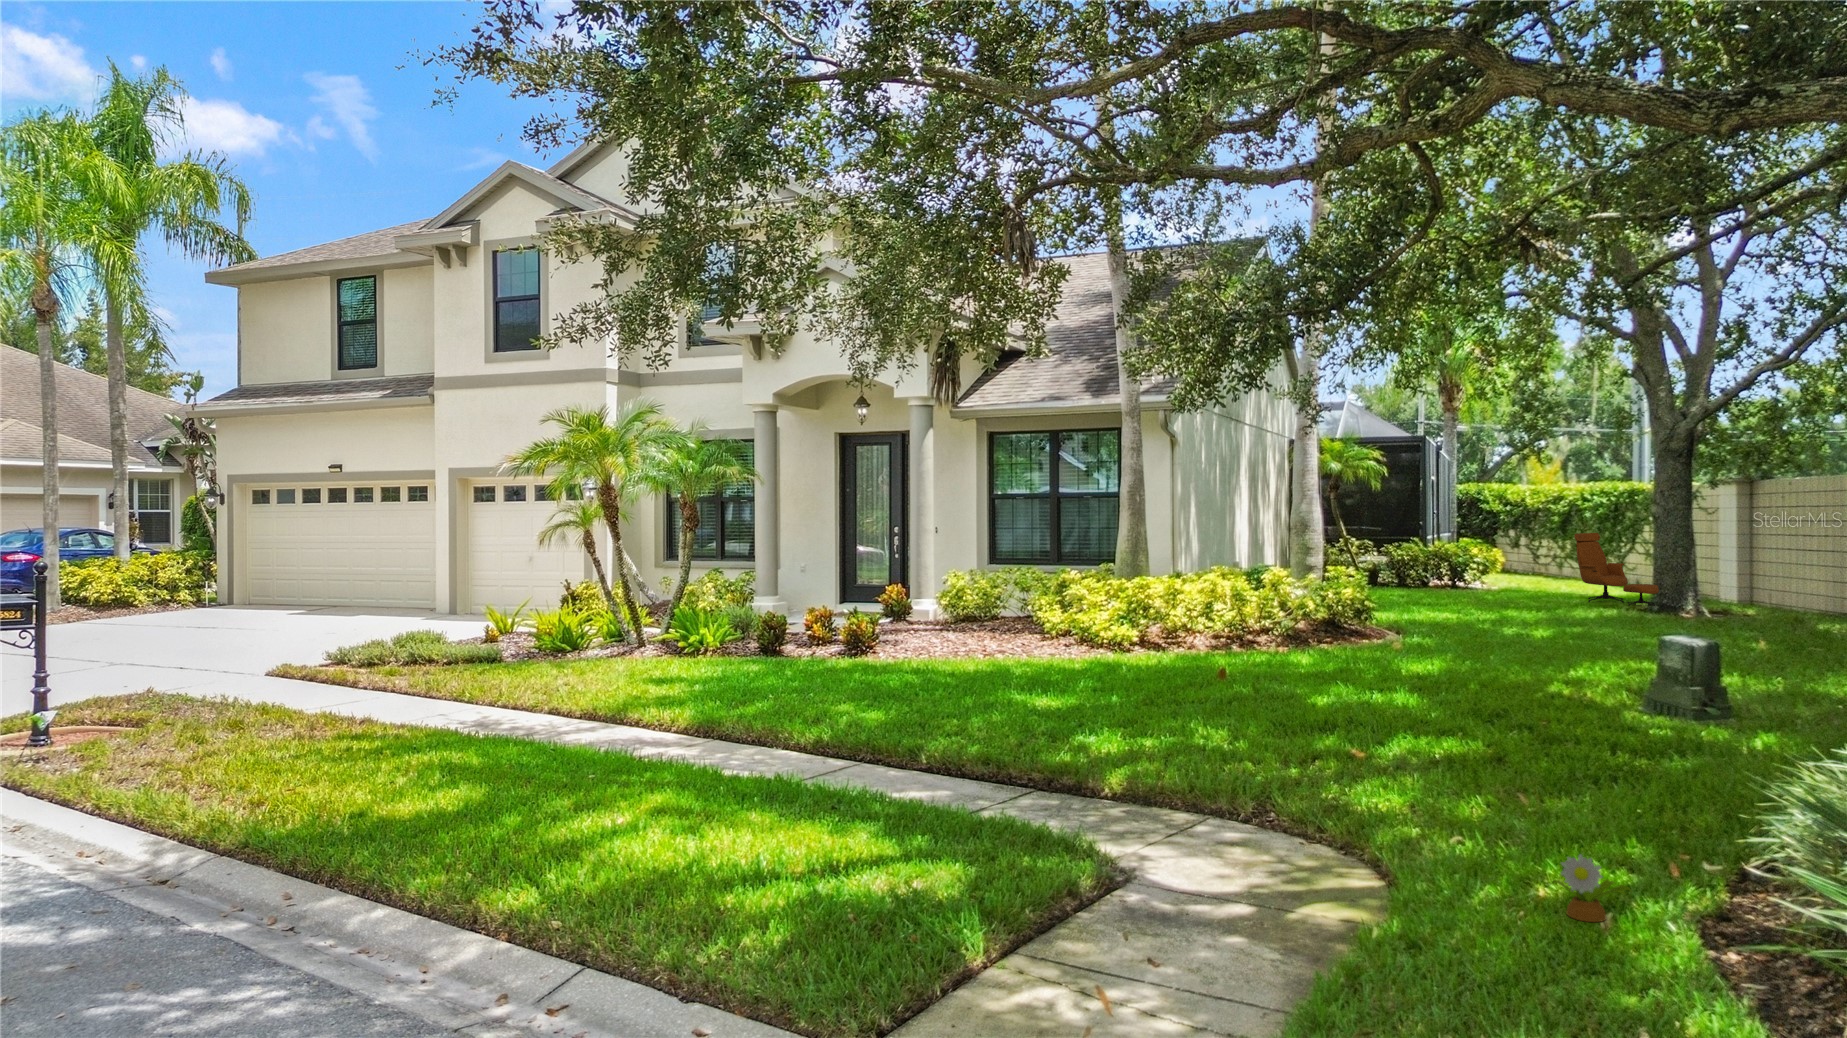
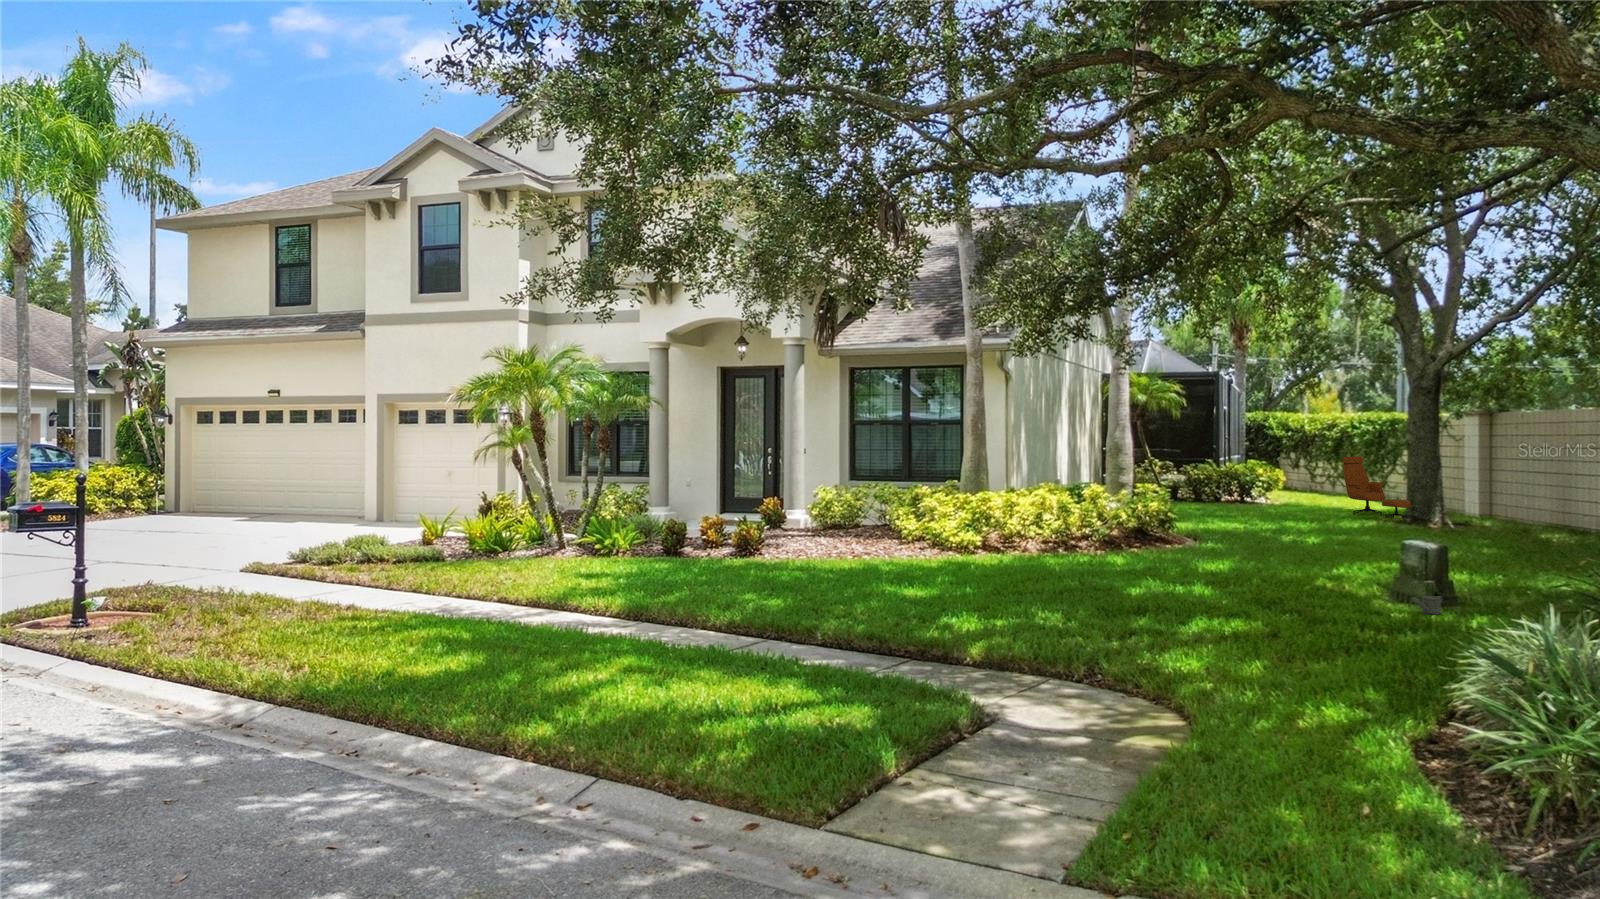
watering can: none [1676,707,1714,731] -> present [1412,596,1442,615]
decorative plant: present [1548,854,1631,922] -> none [1304,693,1365,743]

